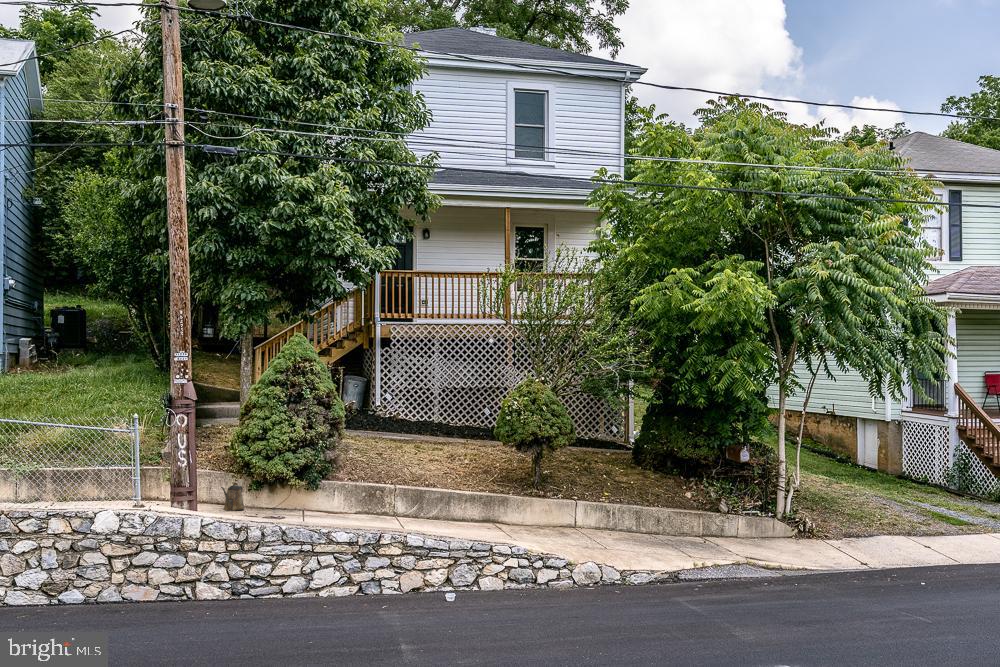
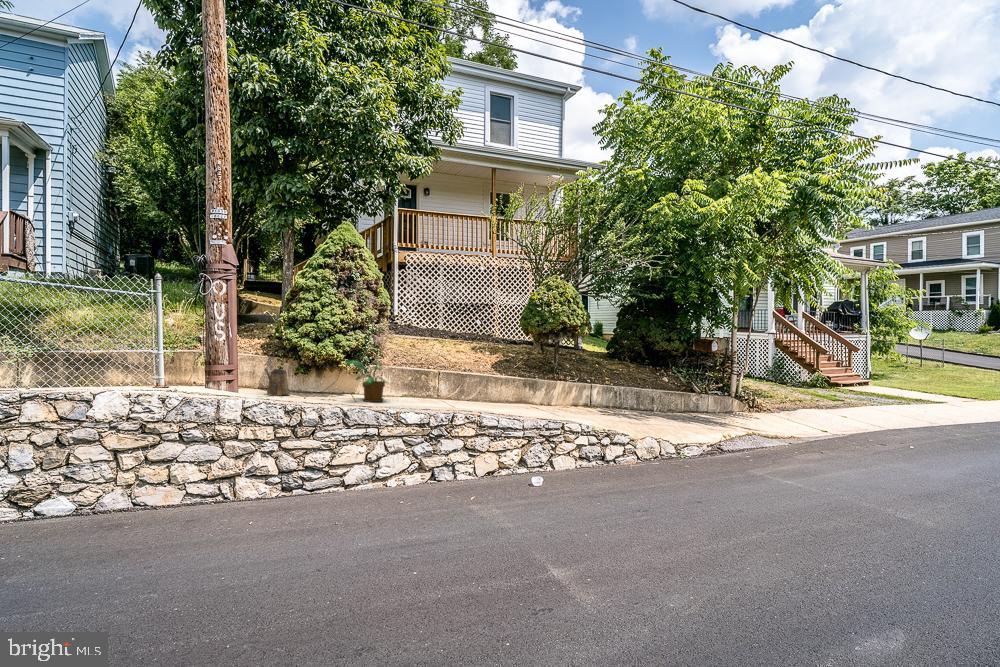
potted plant: none [292,477,334,518] -> present [346,360,387,402]

